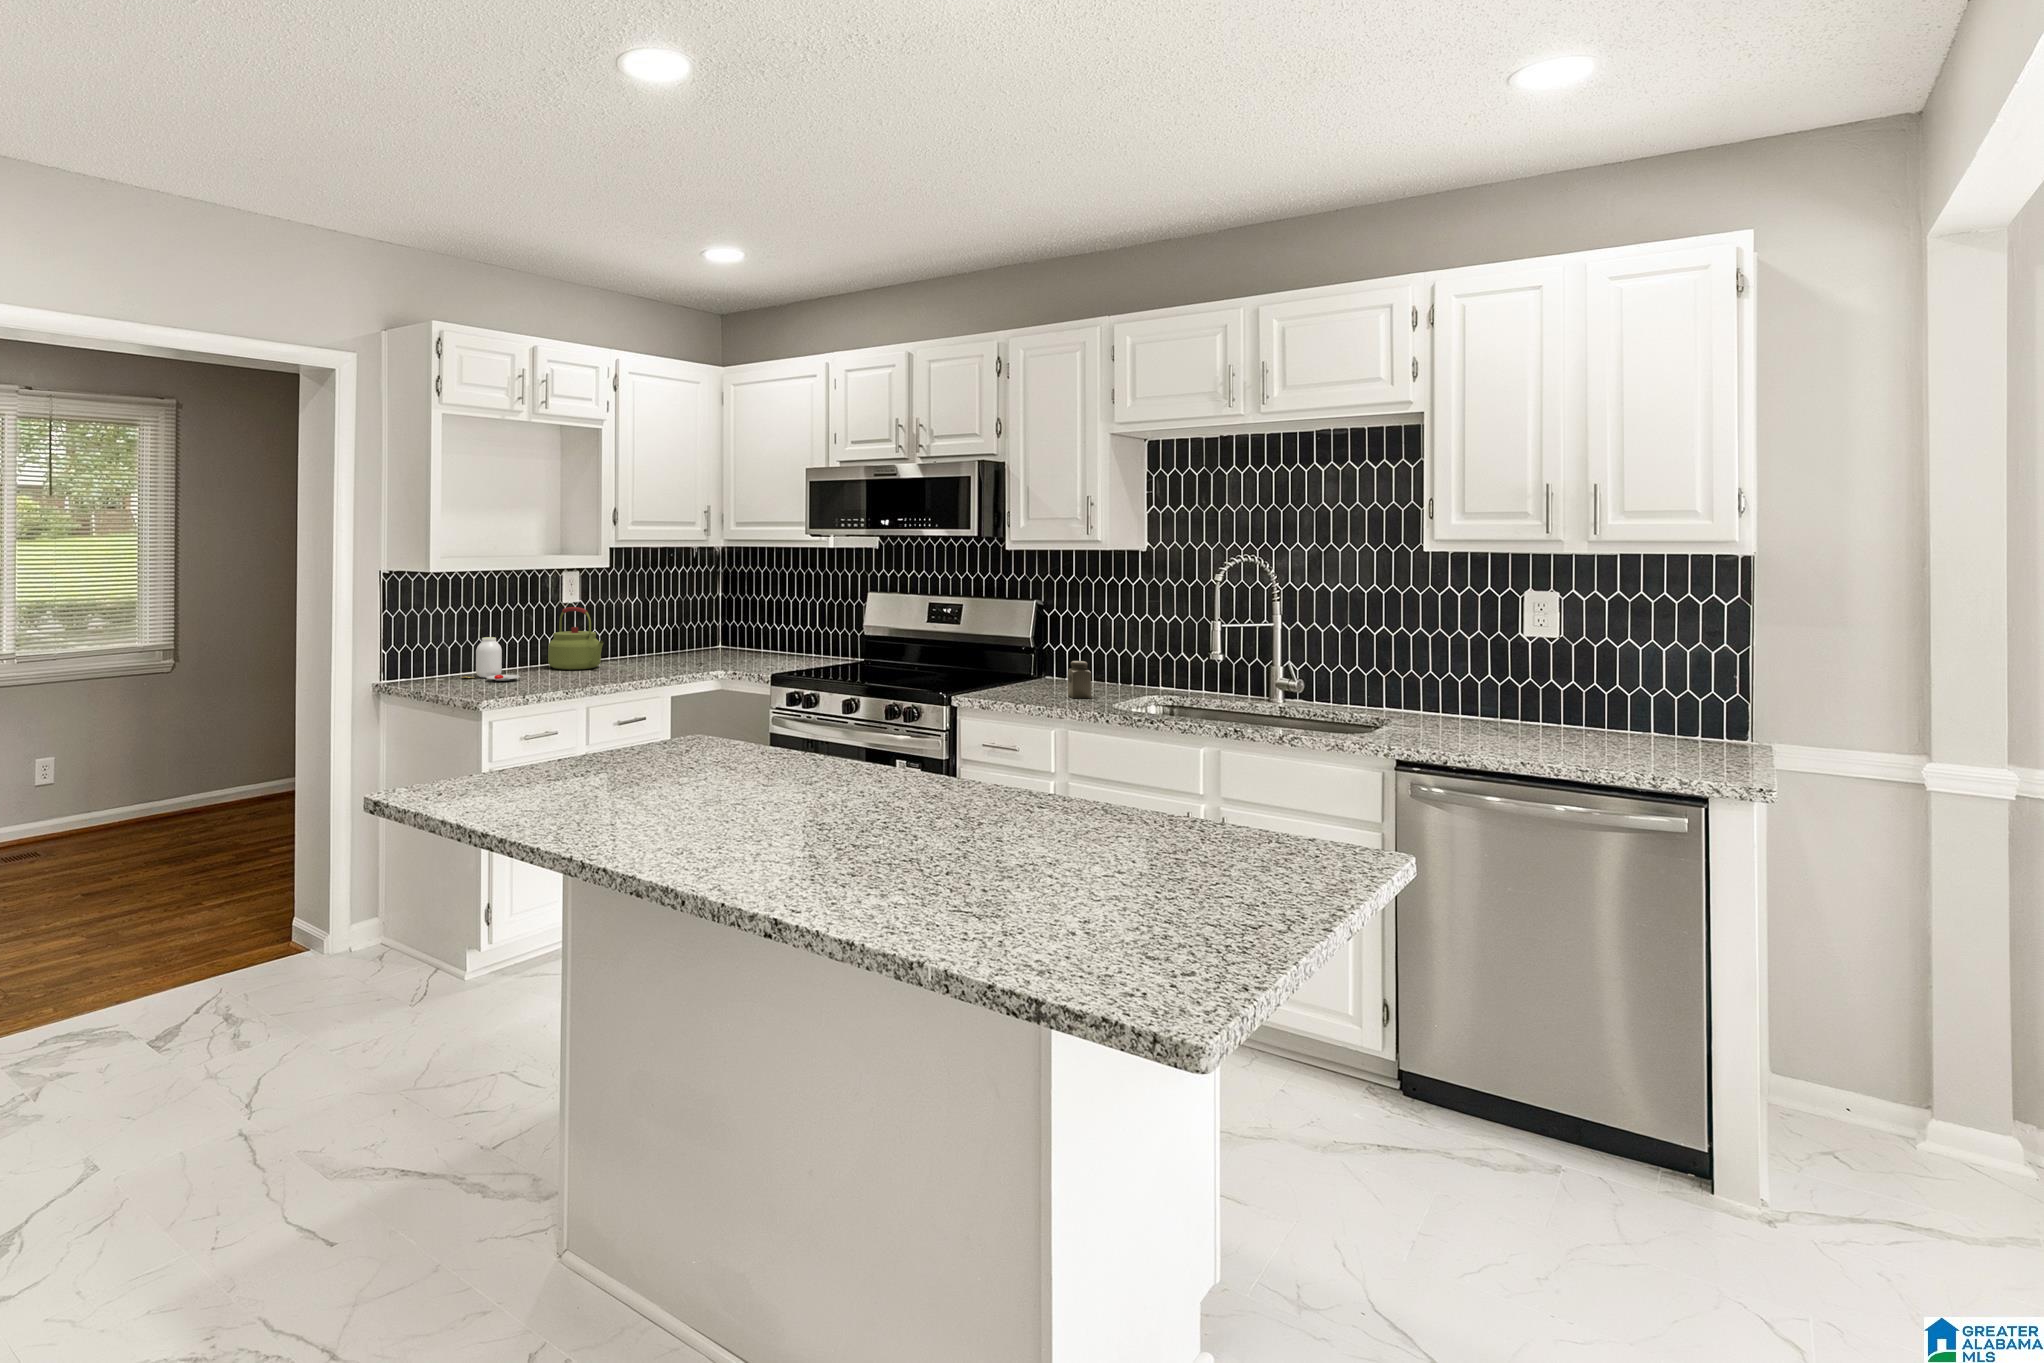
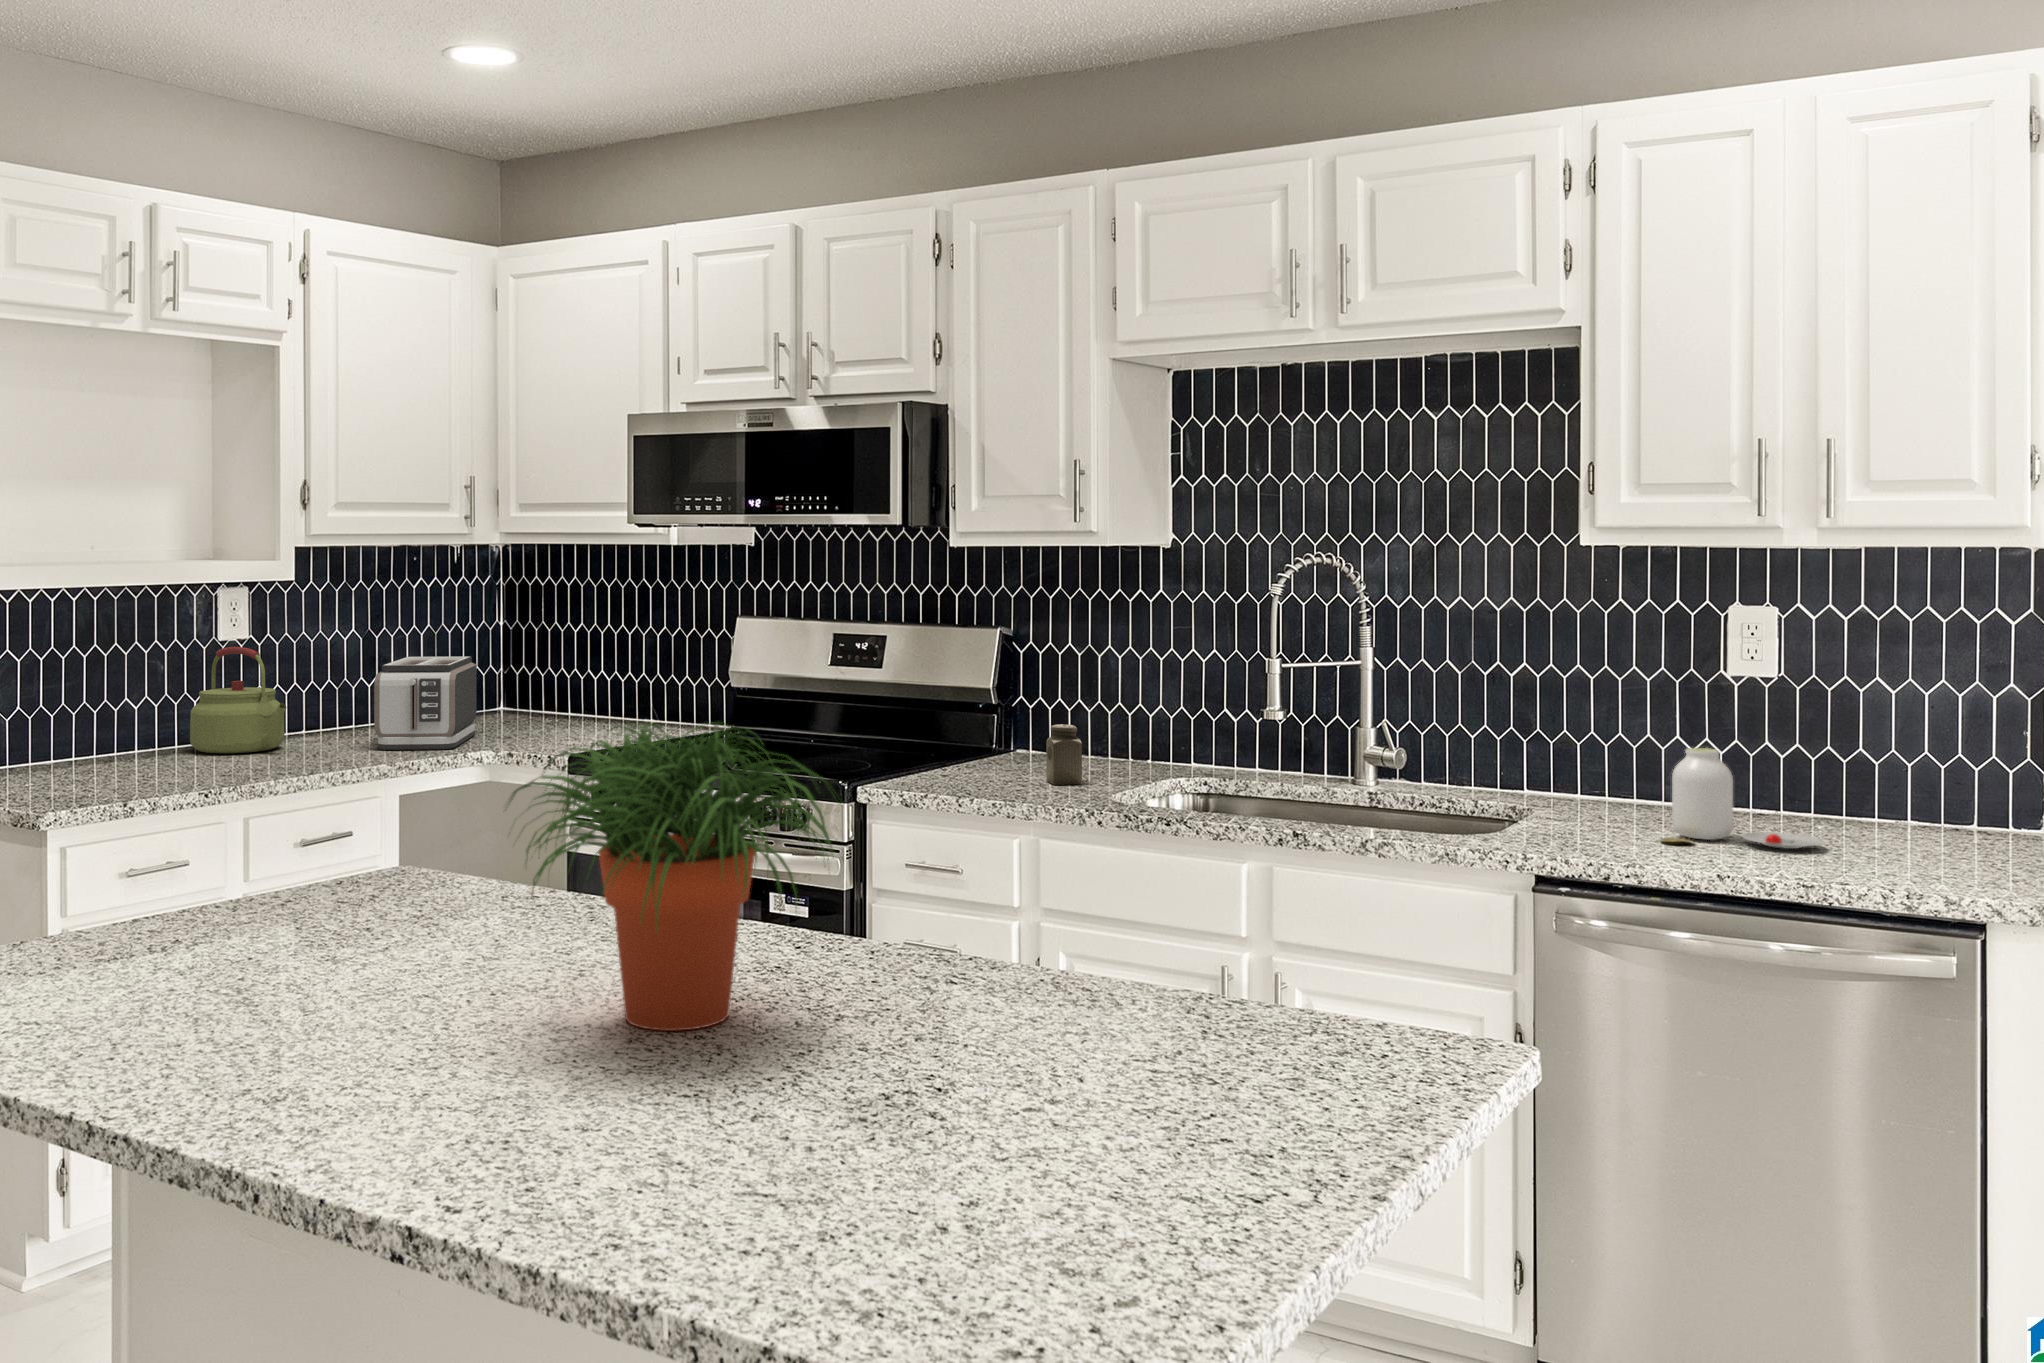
toaster: none [653,614,710,670] -> present [374,656,477,750]
jar: present [461,637,520,681] -> present [1661,748,1824,849]
potted plant: none [787,652,980,827] -> present [510,723,833,1031]

